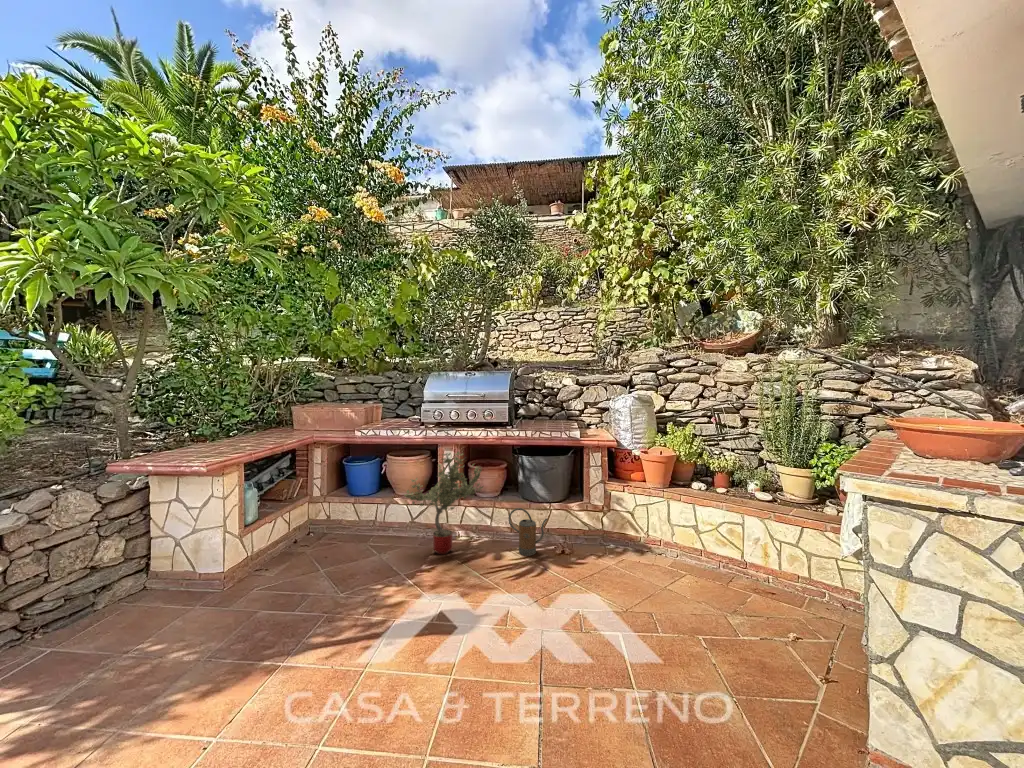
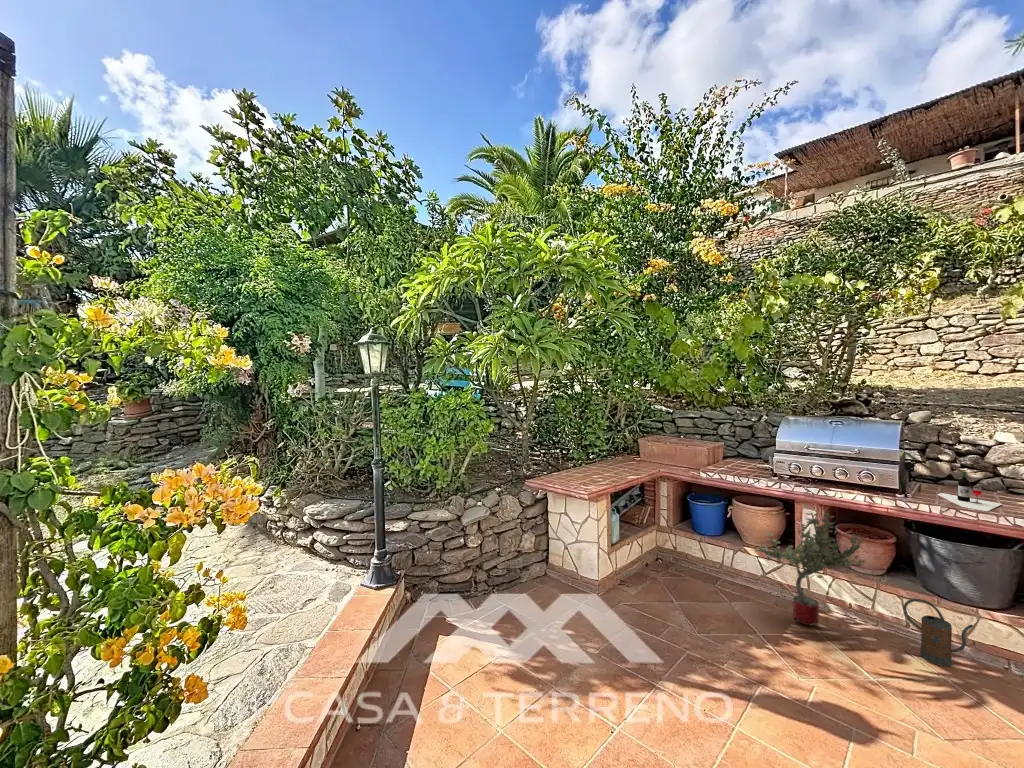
wine bottle: none [522,408,564,434] -> present [938,472,1001,511]

